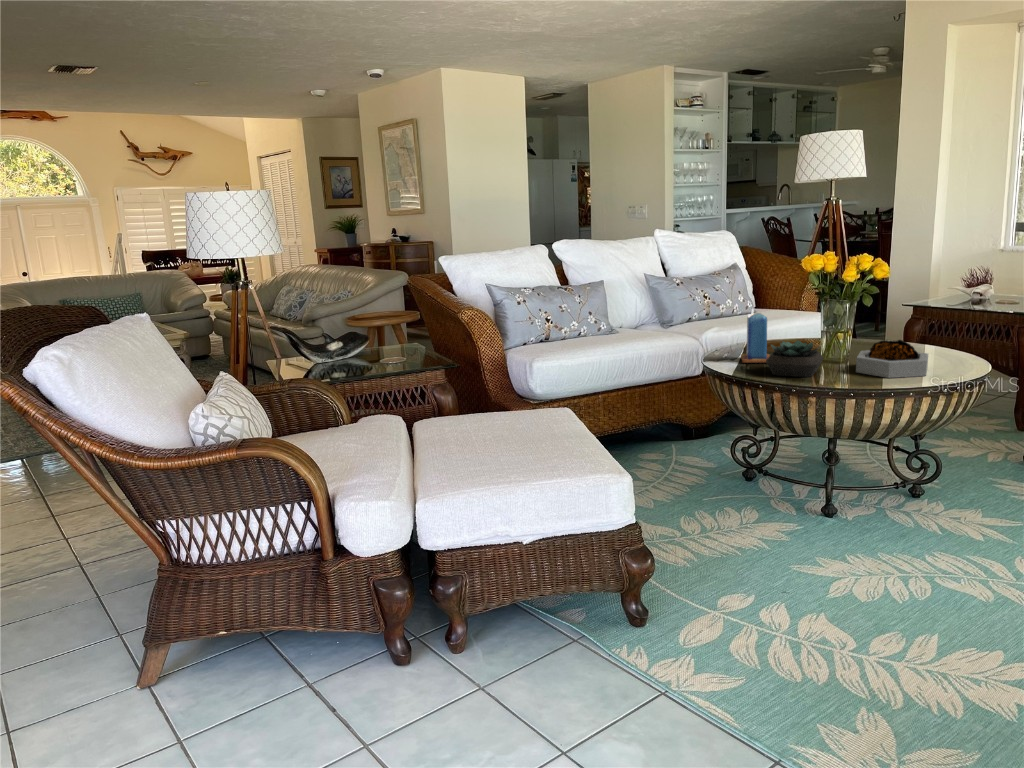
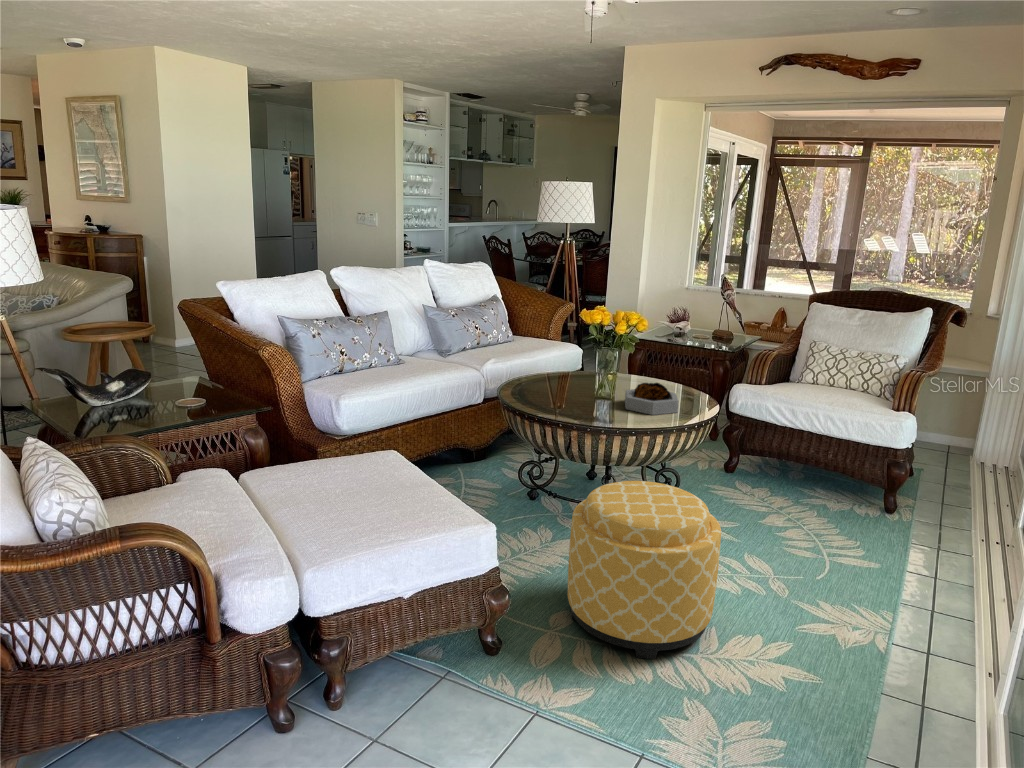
candle: present [741,309,770,363] -> none [527,352,556,399]
succulent plant: present [766,341,823,377] -> none [557,382,601,415]
ottoman: none [741,445,940,658] -> present [568,481,721,659]

